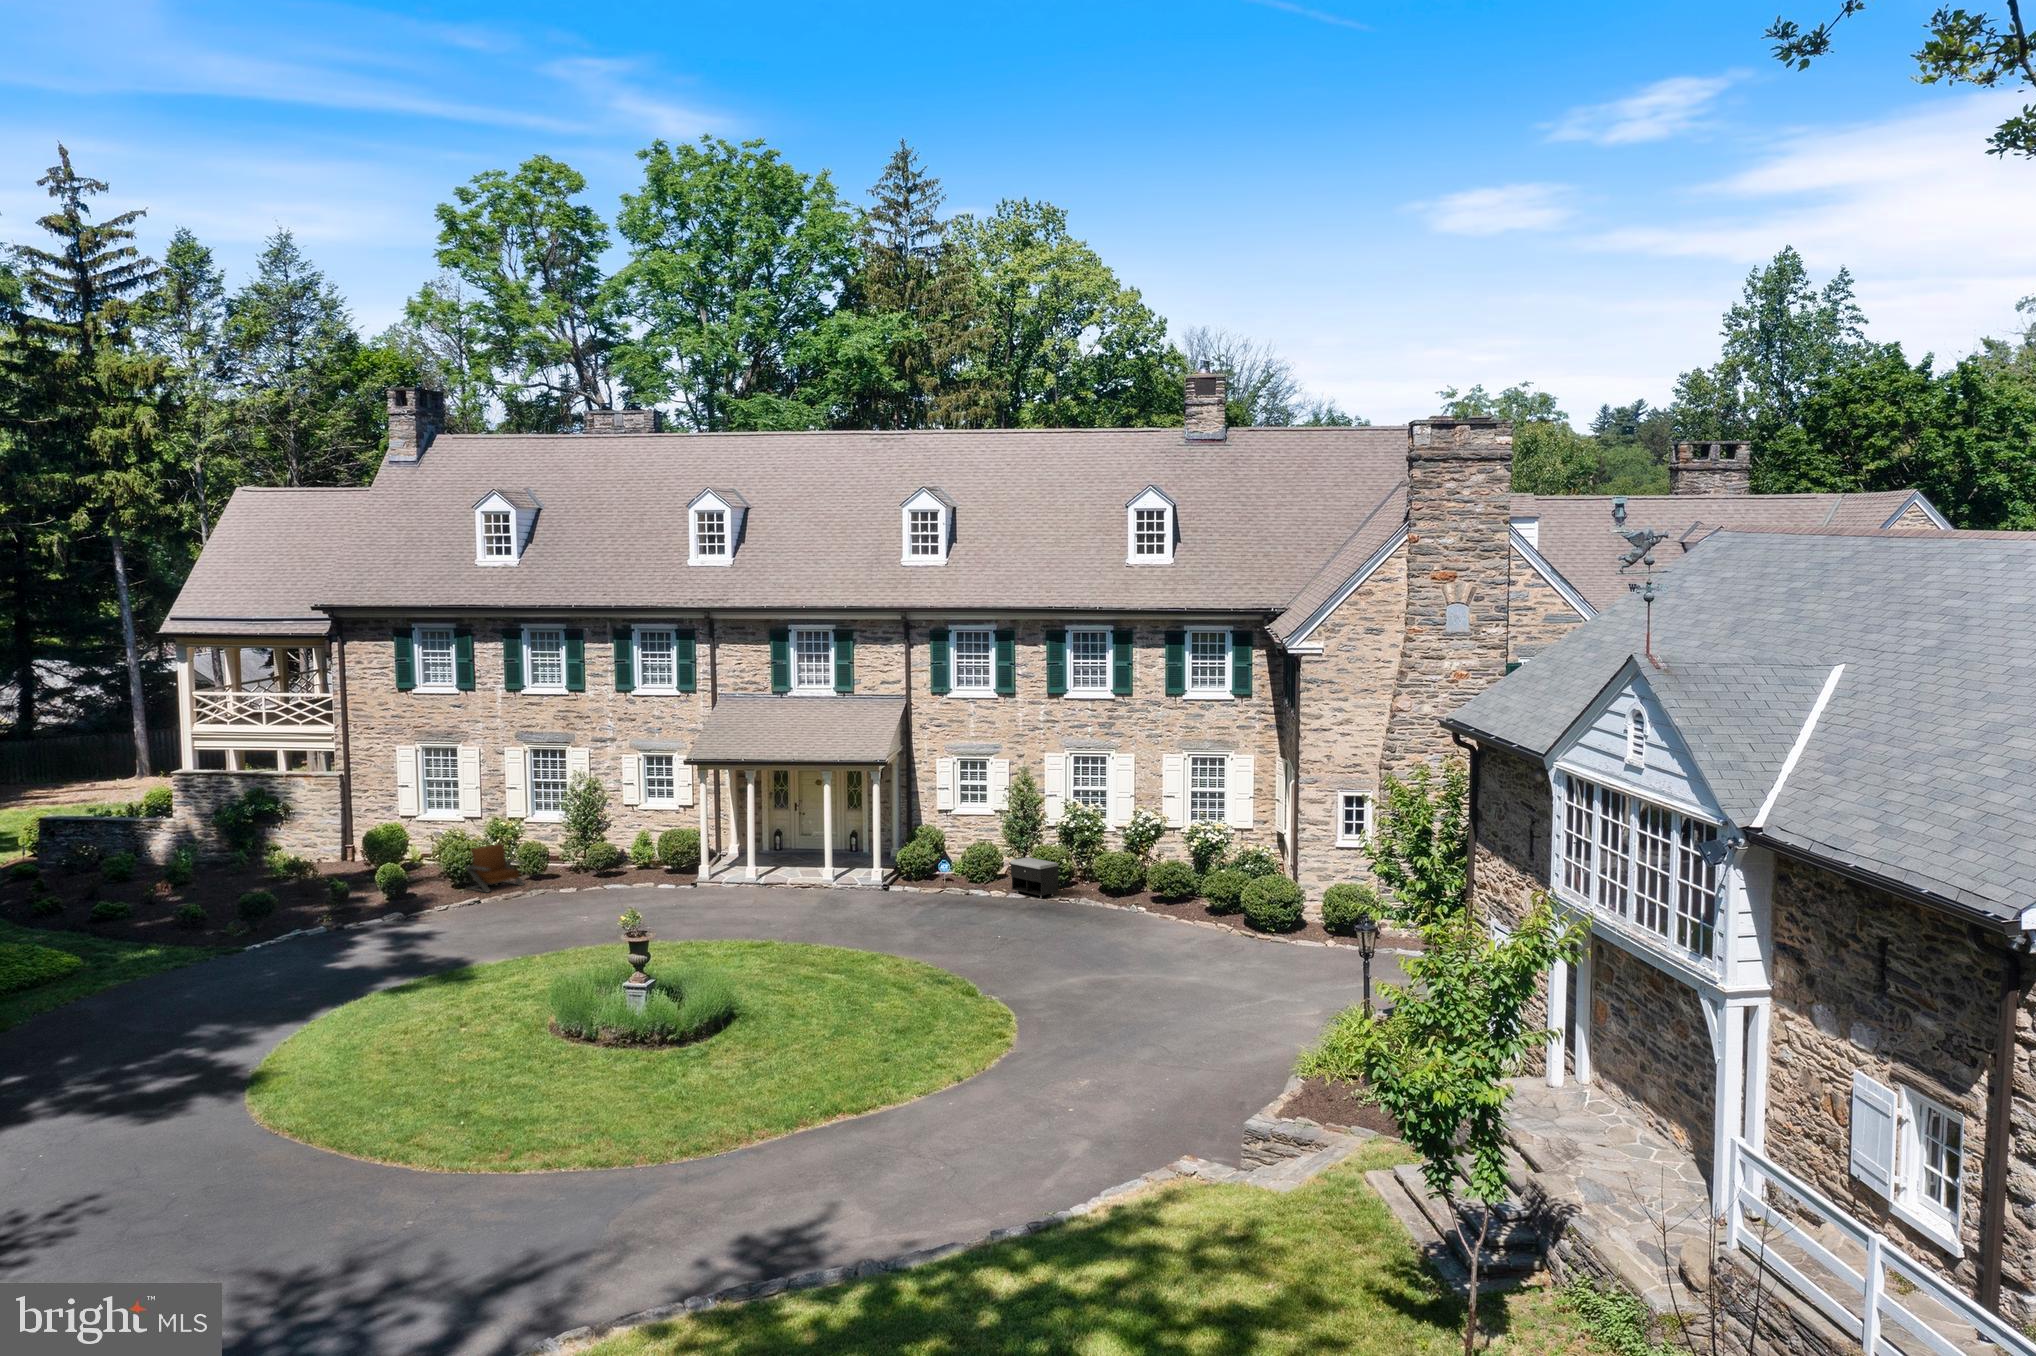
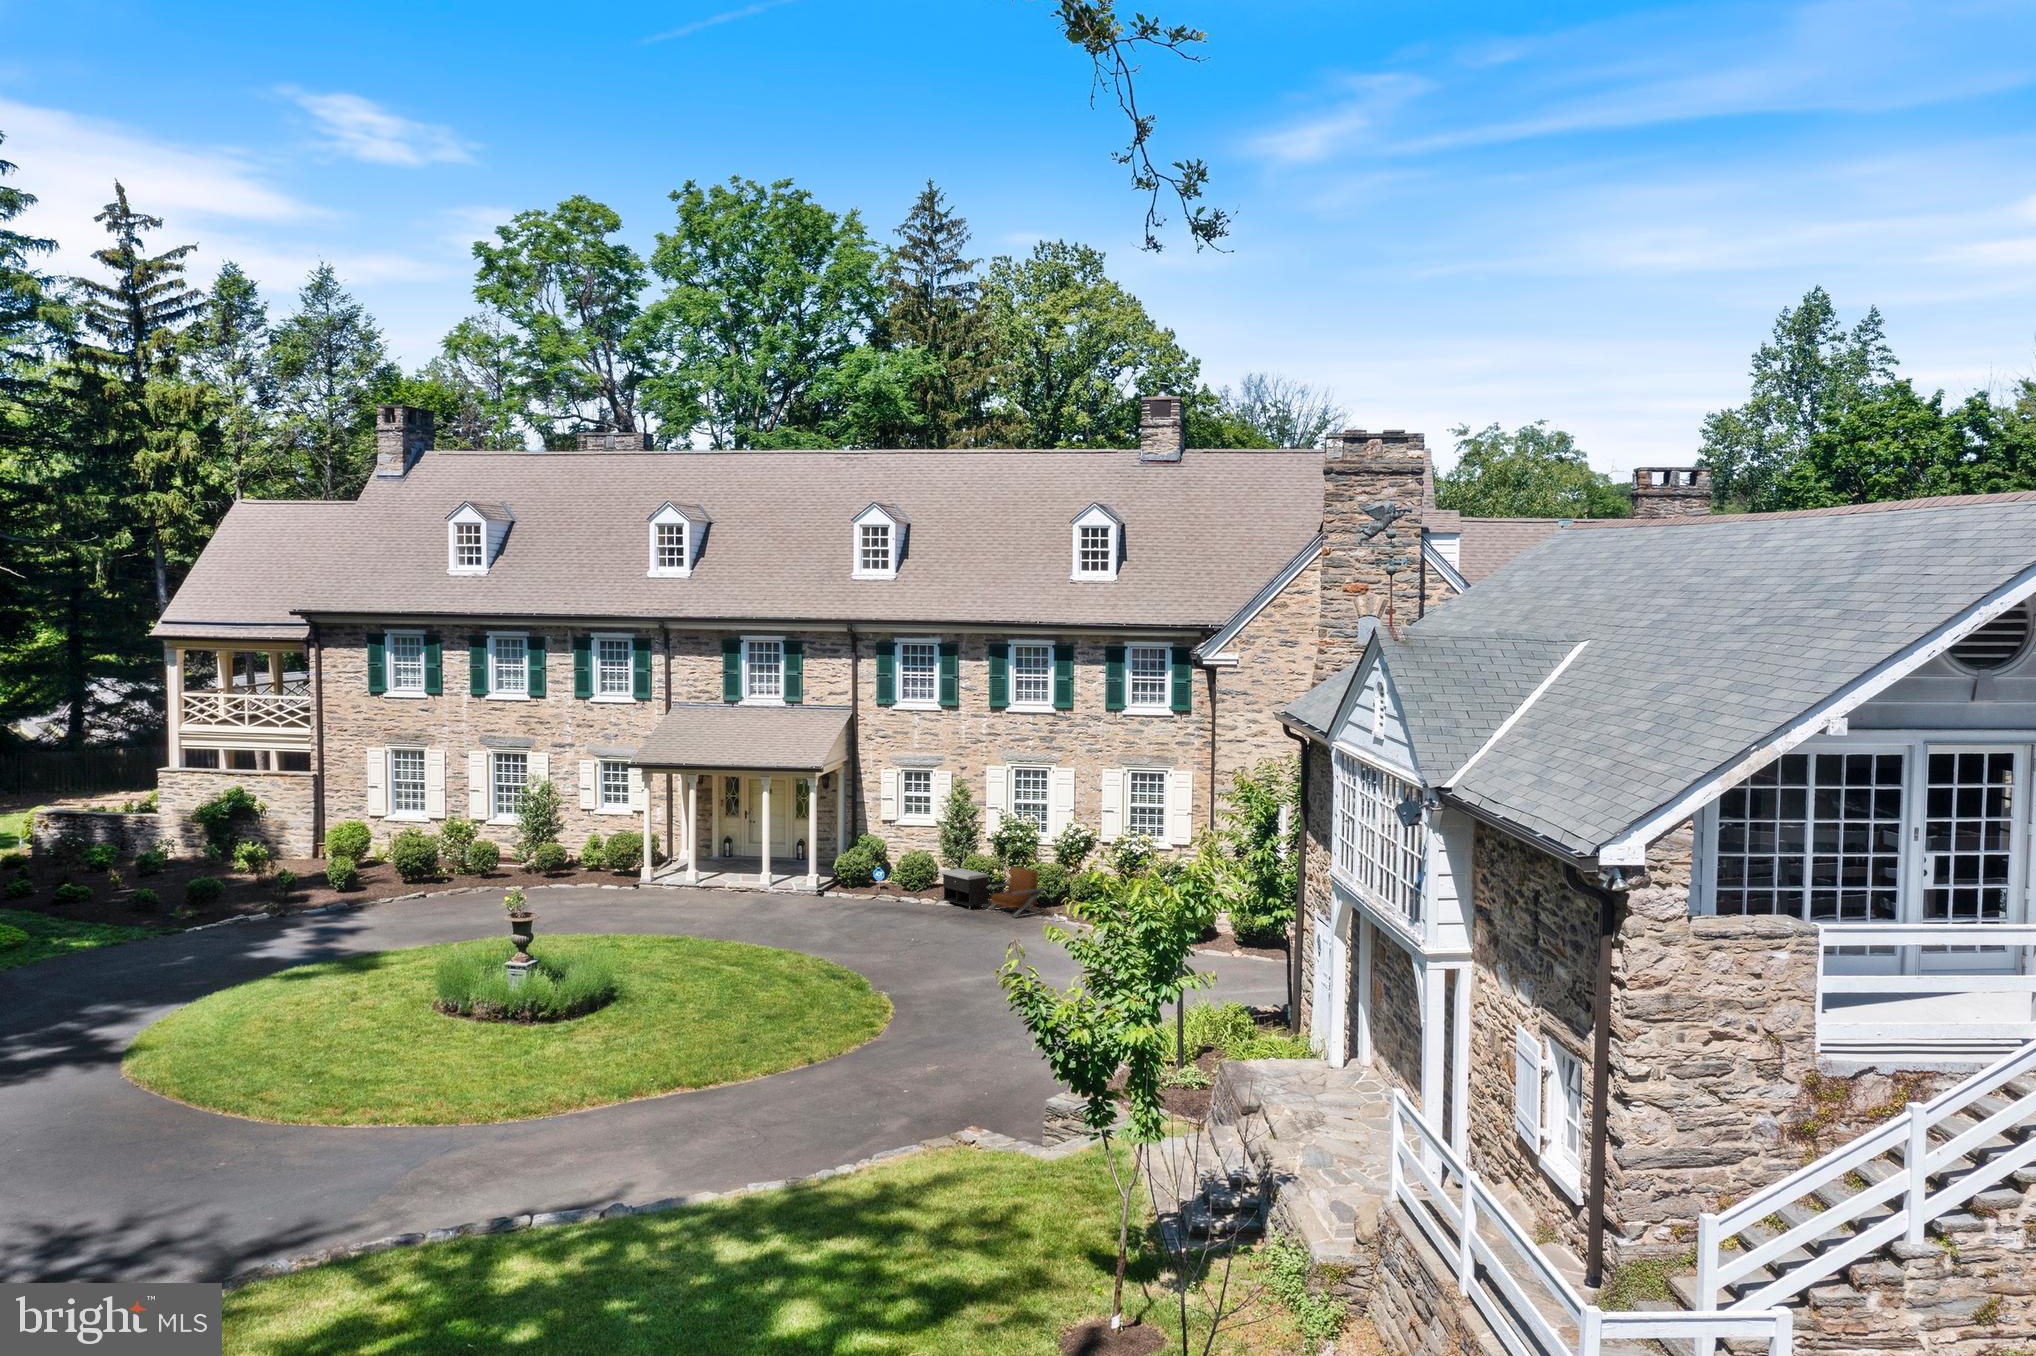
lounge chair: present [465,844,524,892] -> present [987,866,1044,918]

